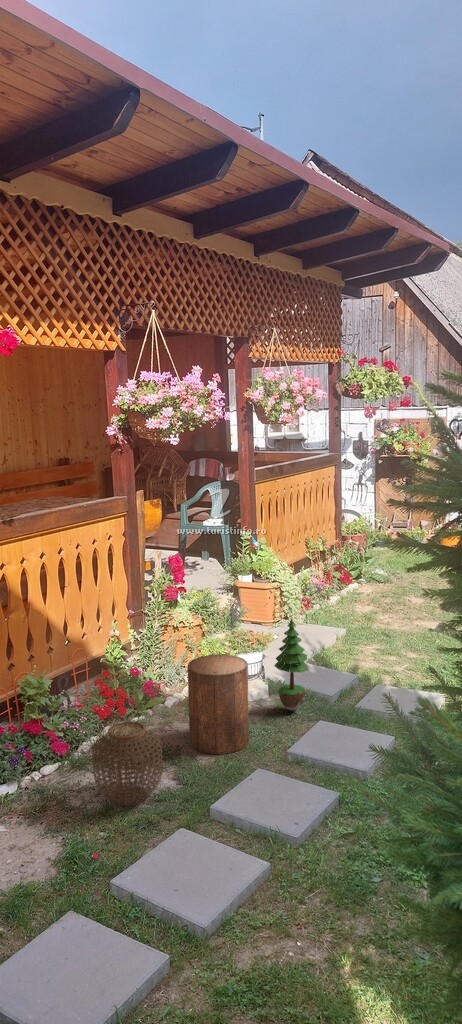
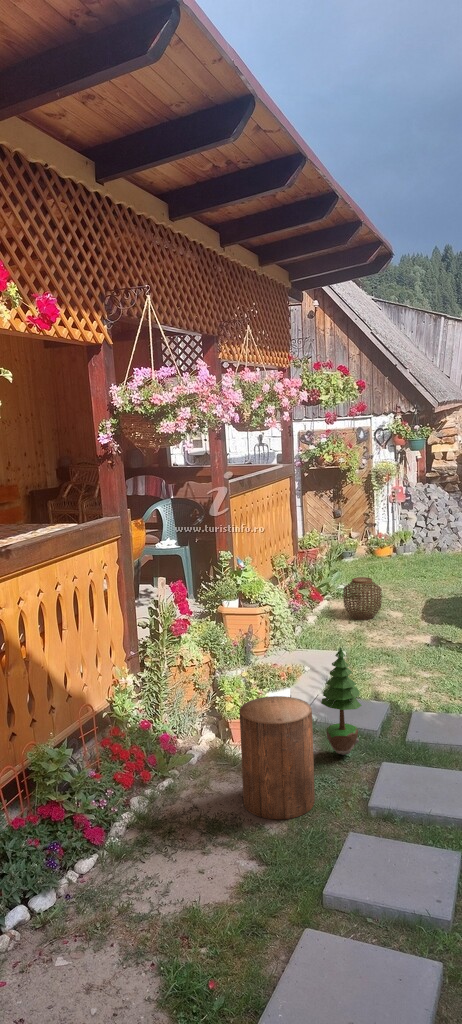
woven basket: present [92,721,163,805] -> present [343,577,382,620]

